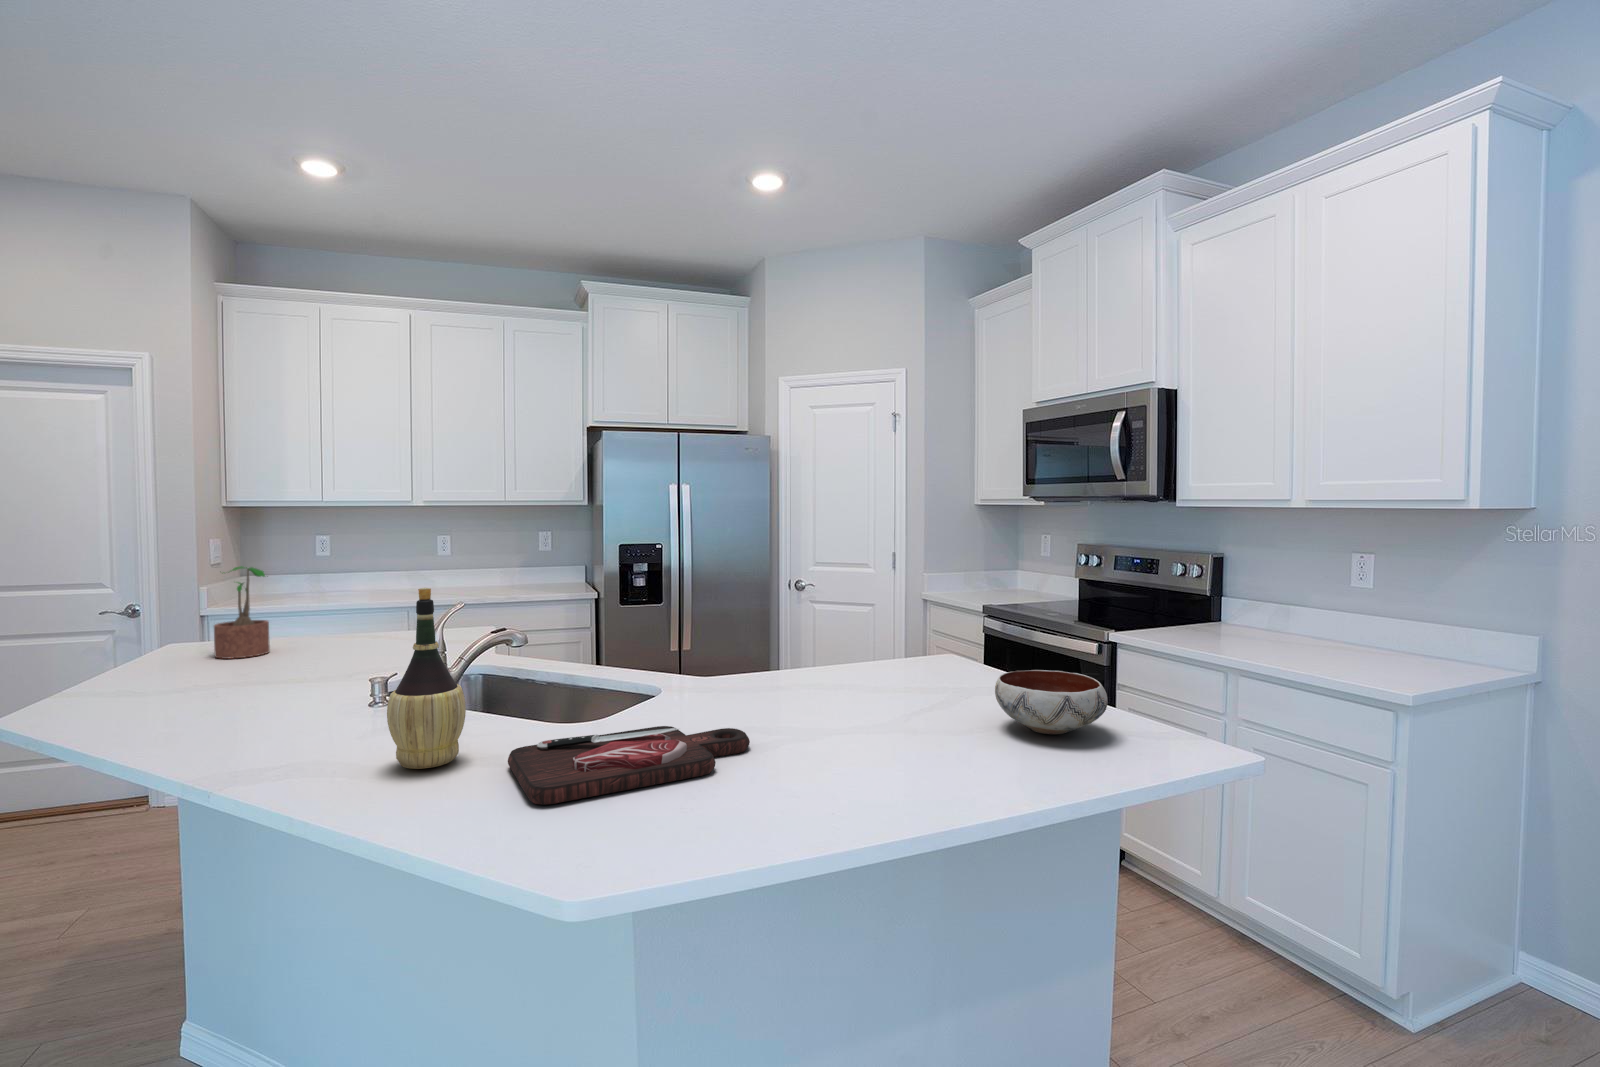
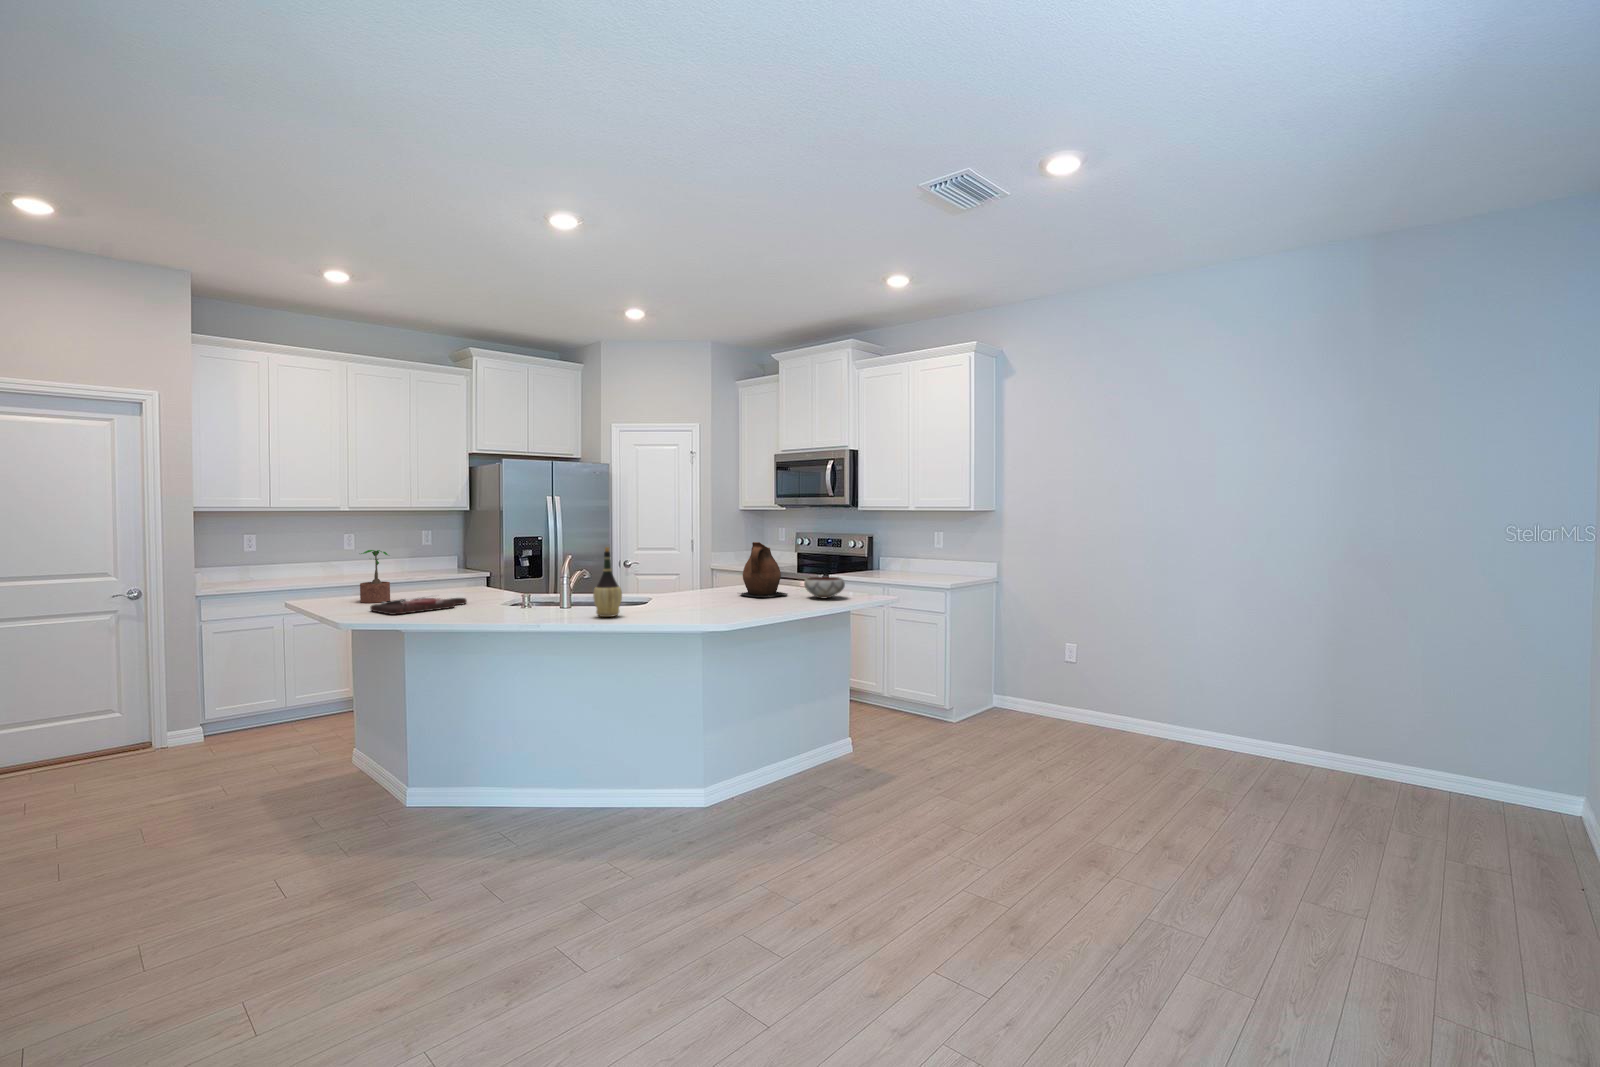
ceramic pitcher: none [844,576,962,712] -> present [741,542,787,597]
cutting board: present [508,726,750,805] -> present [370,597,467,615]

